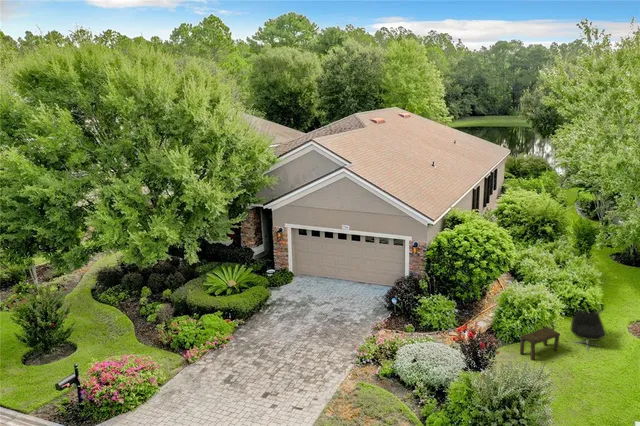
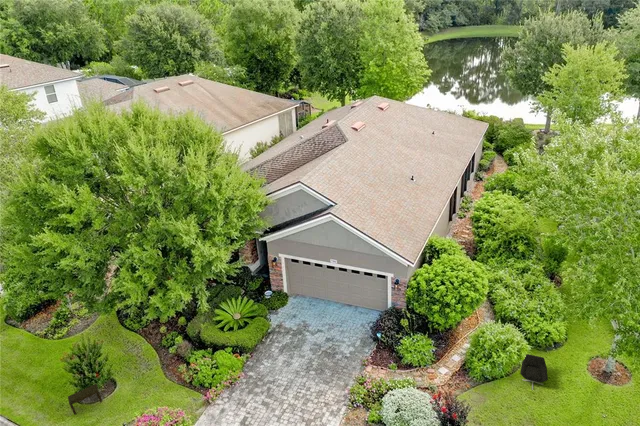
bench: present [520,327,560,360] -> present [68,384,102,414]

